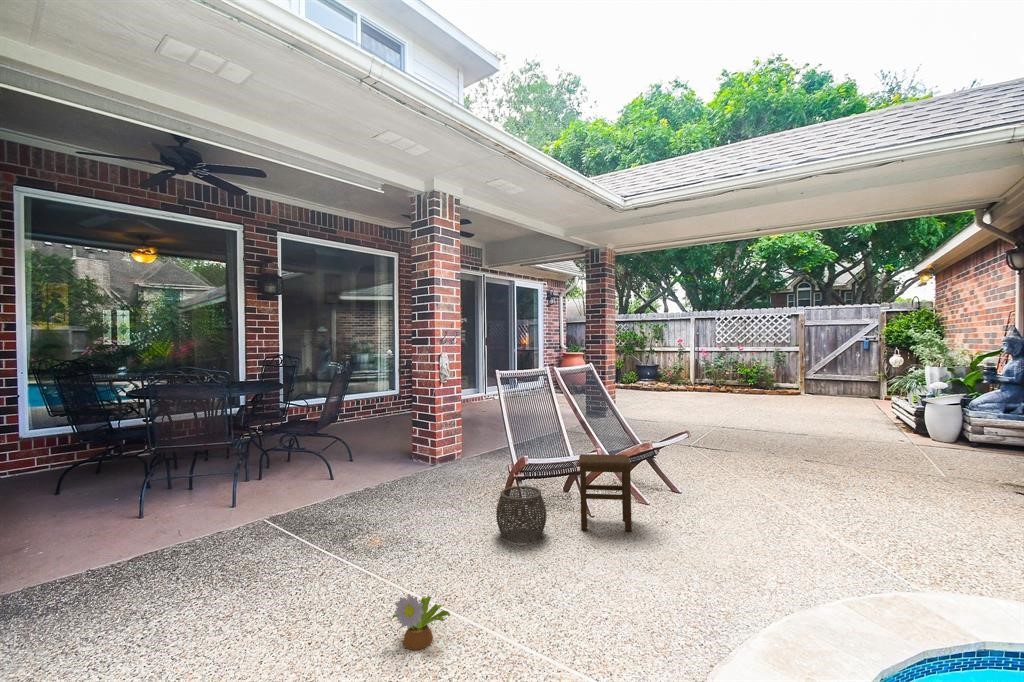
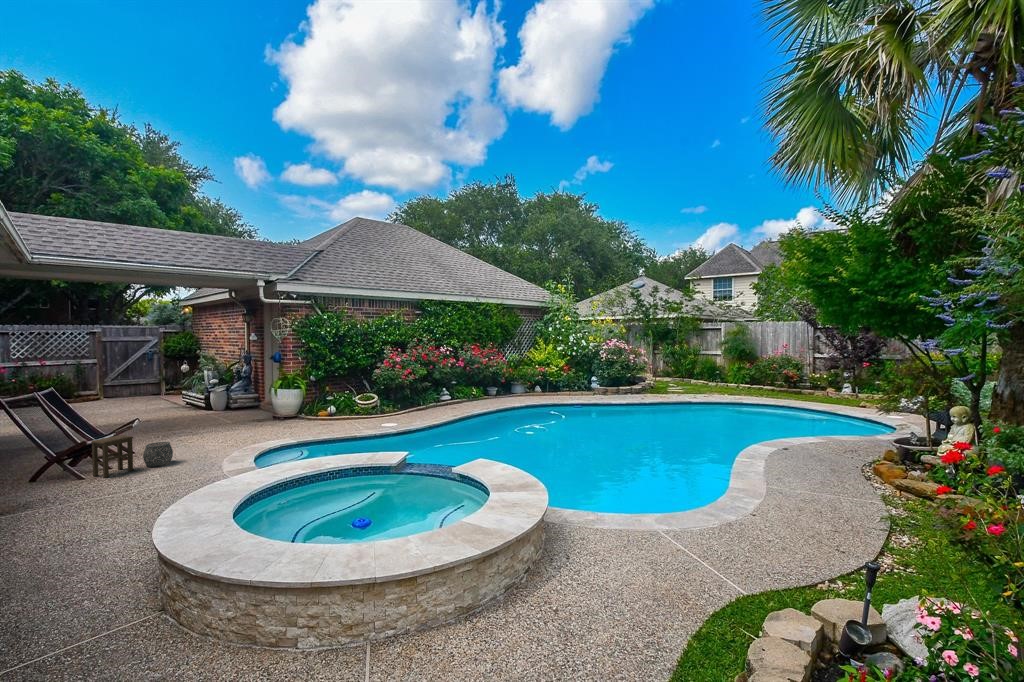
woven basket: present [496,486,547,543] -> present [143,442,173,467]
decorative plant: present [389,594,450,650] -> none [98,487,128,511]

